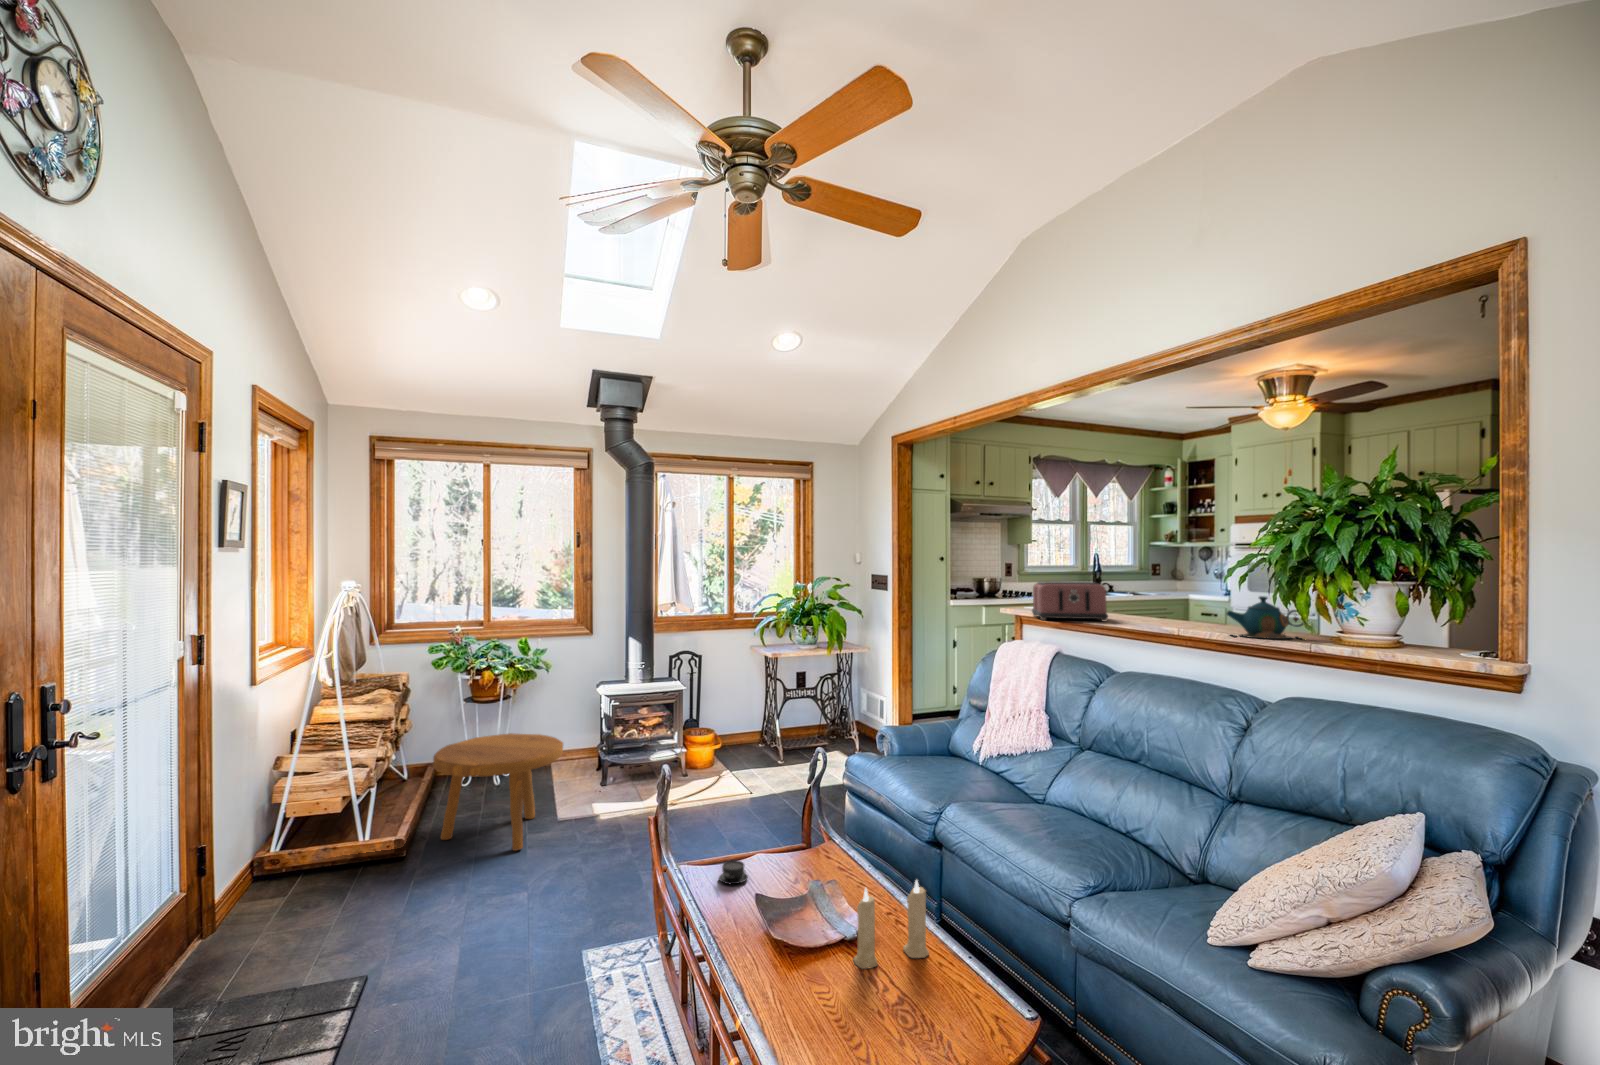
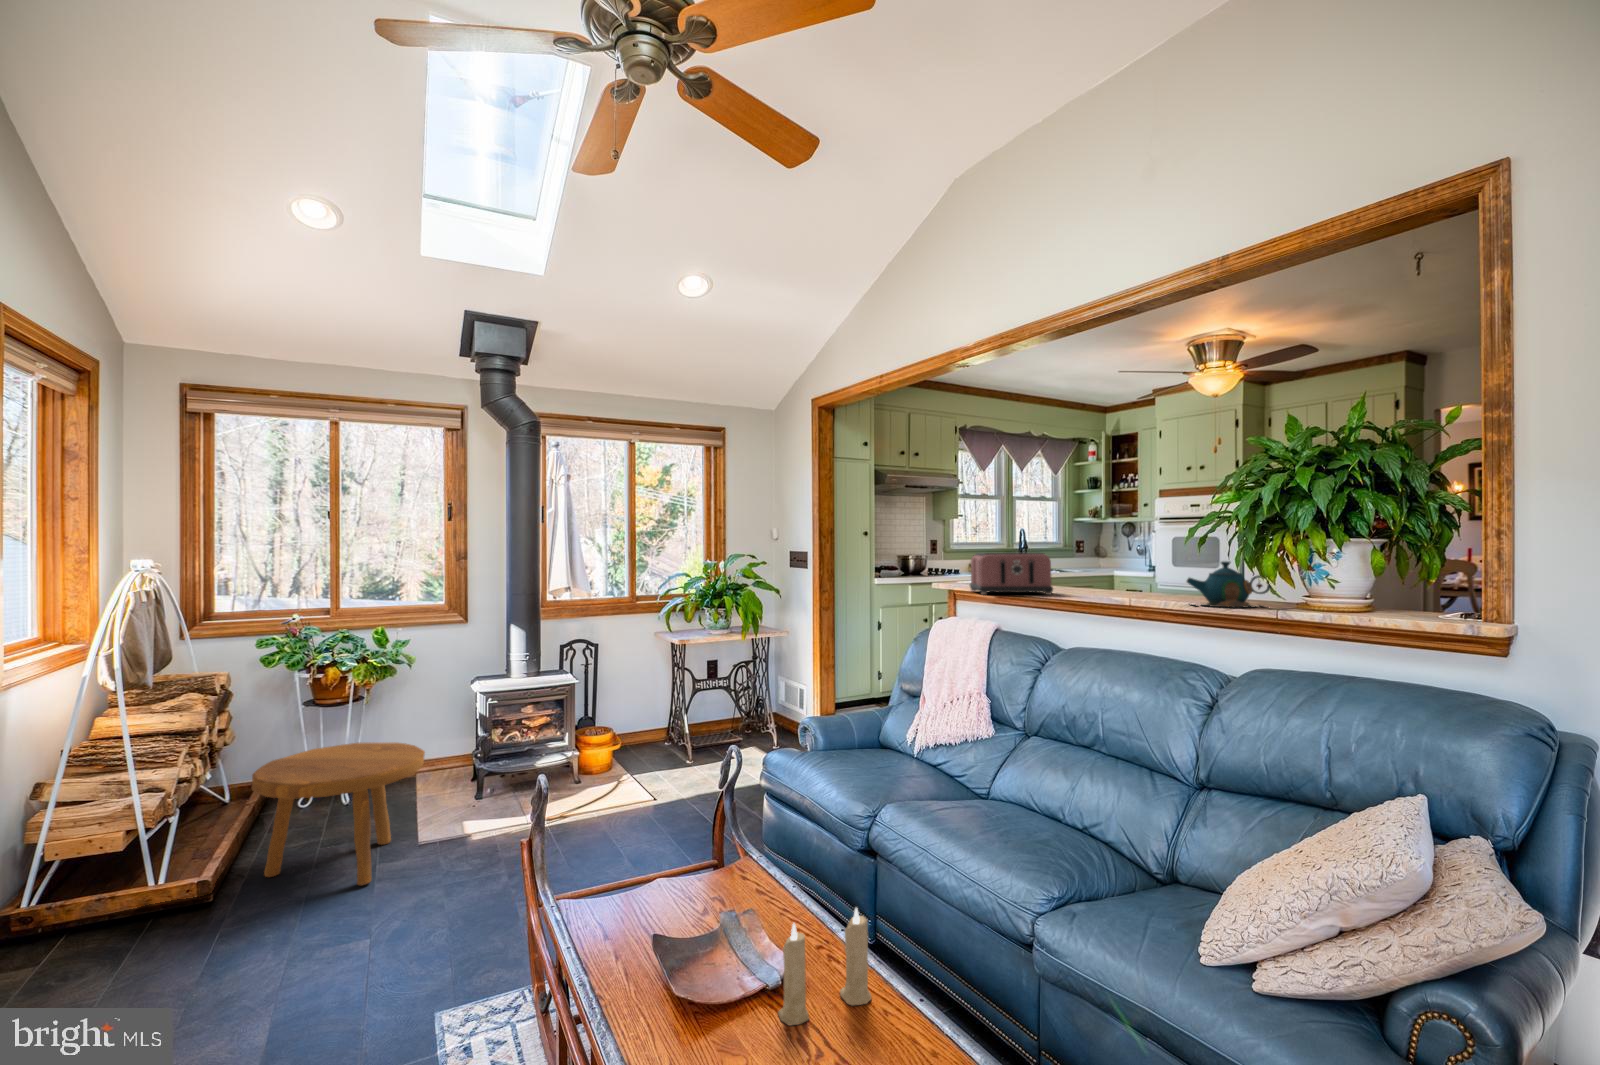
teacup: present [719,860,748,884] -> none [609,891,646,922]

